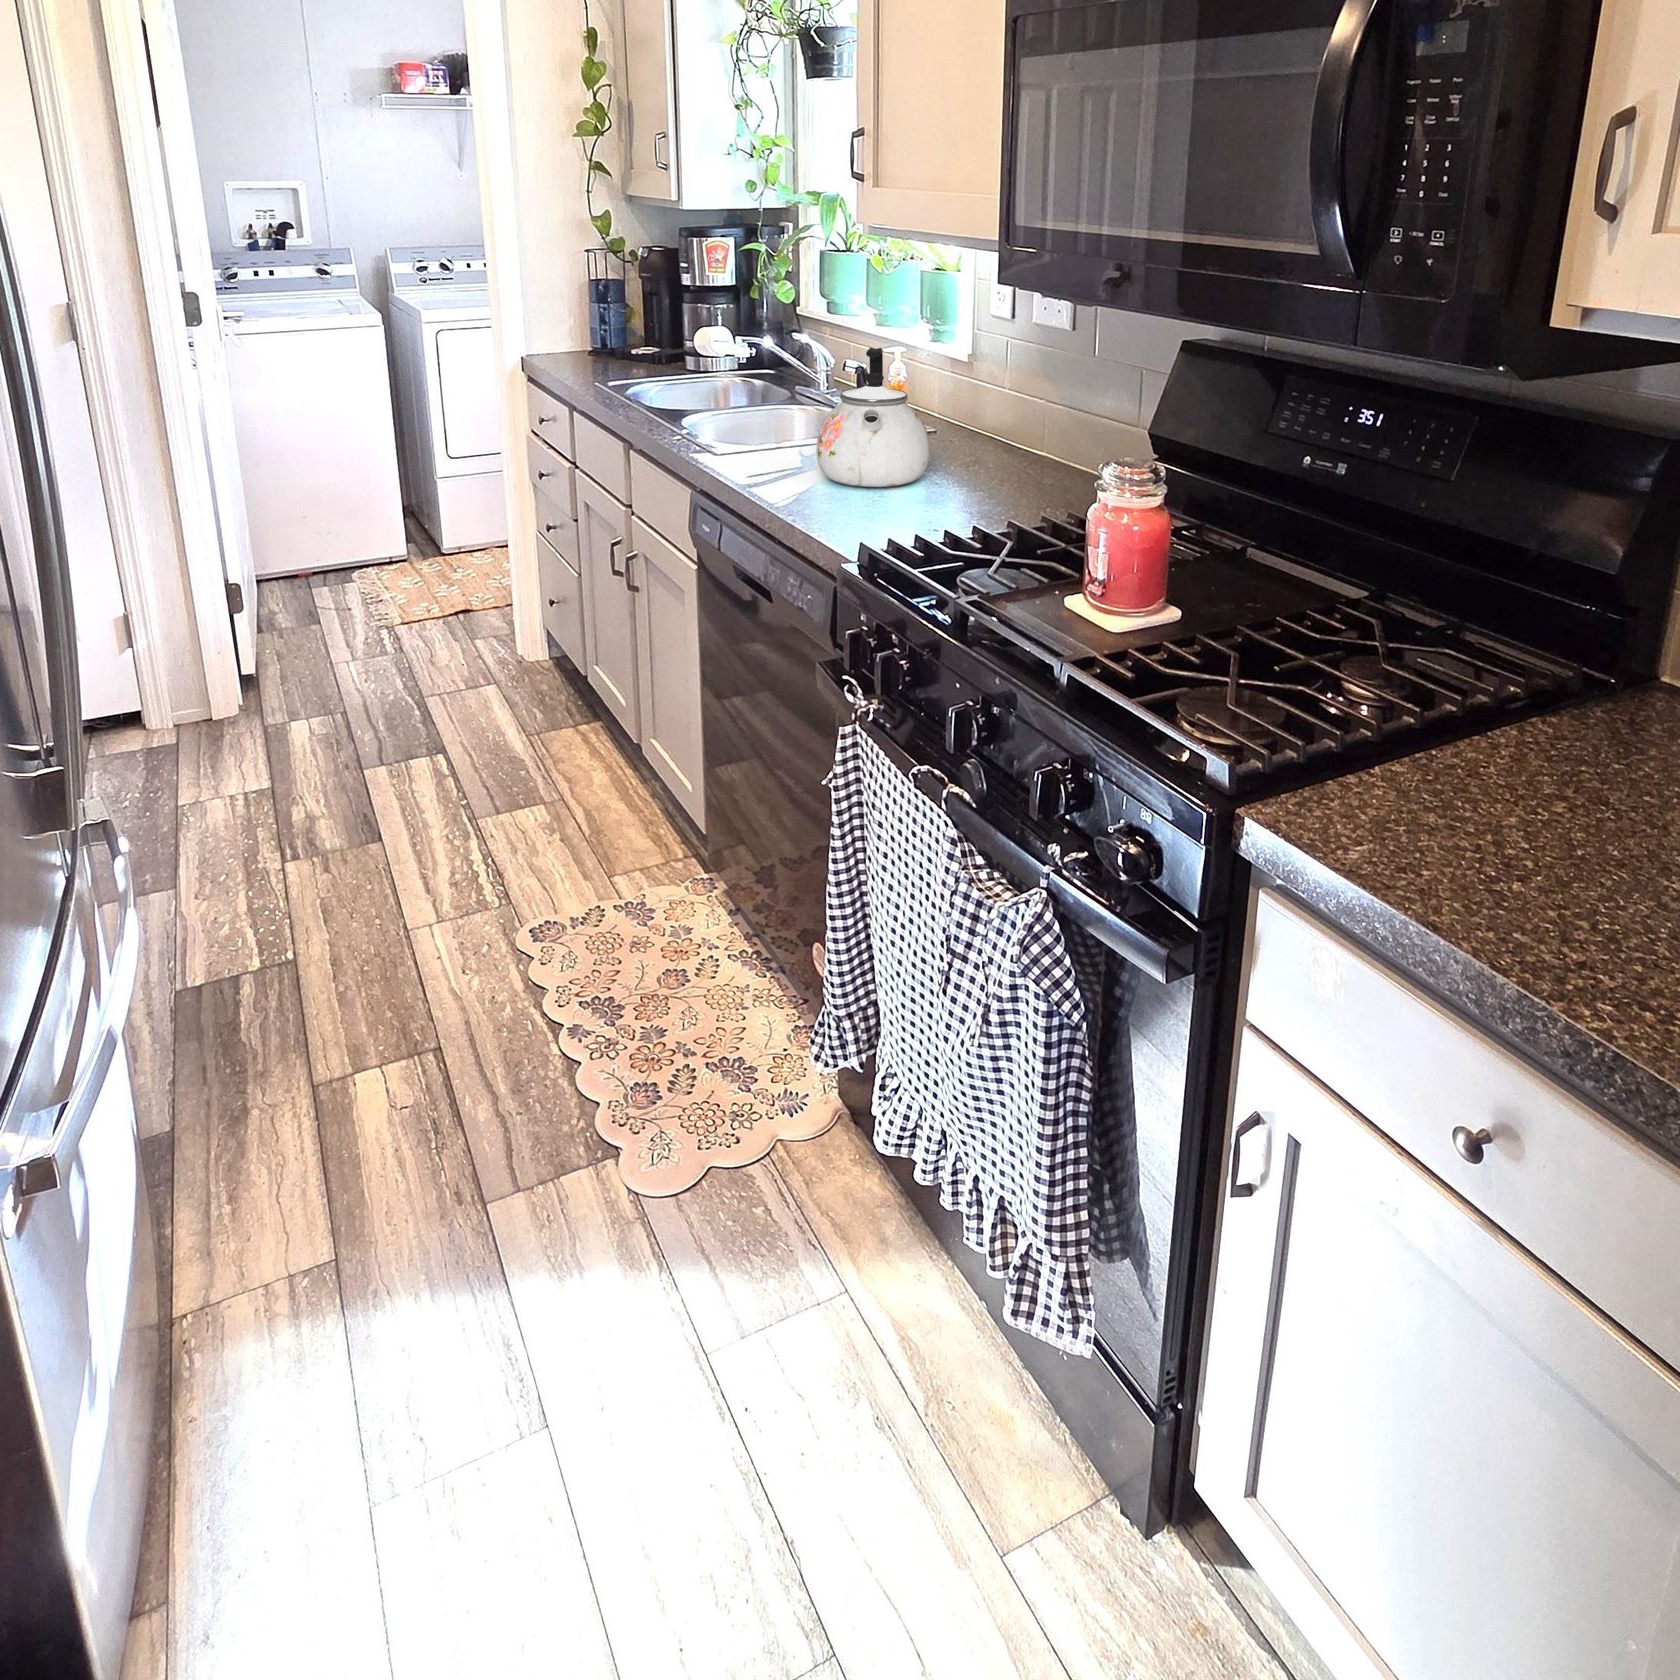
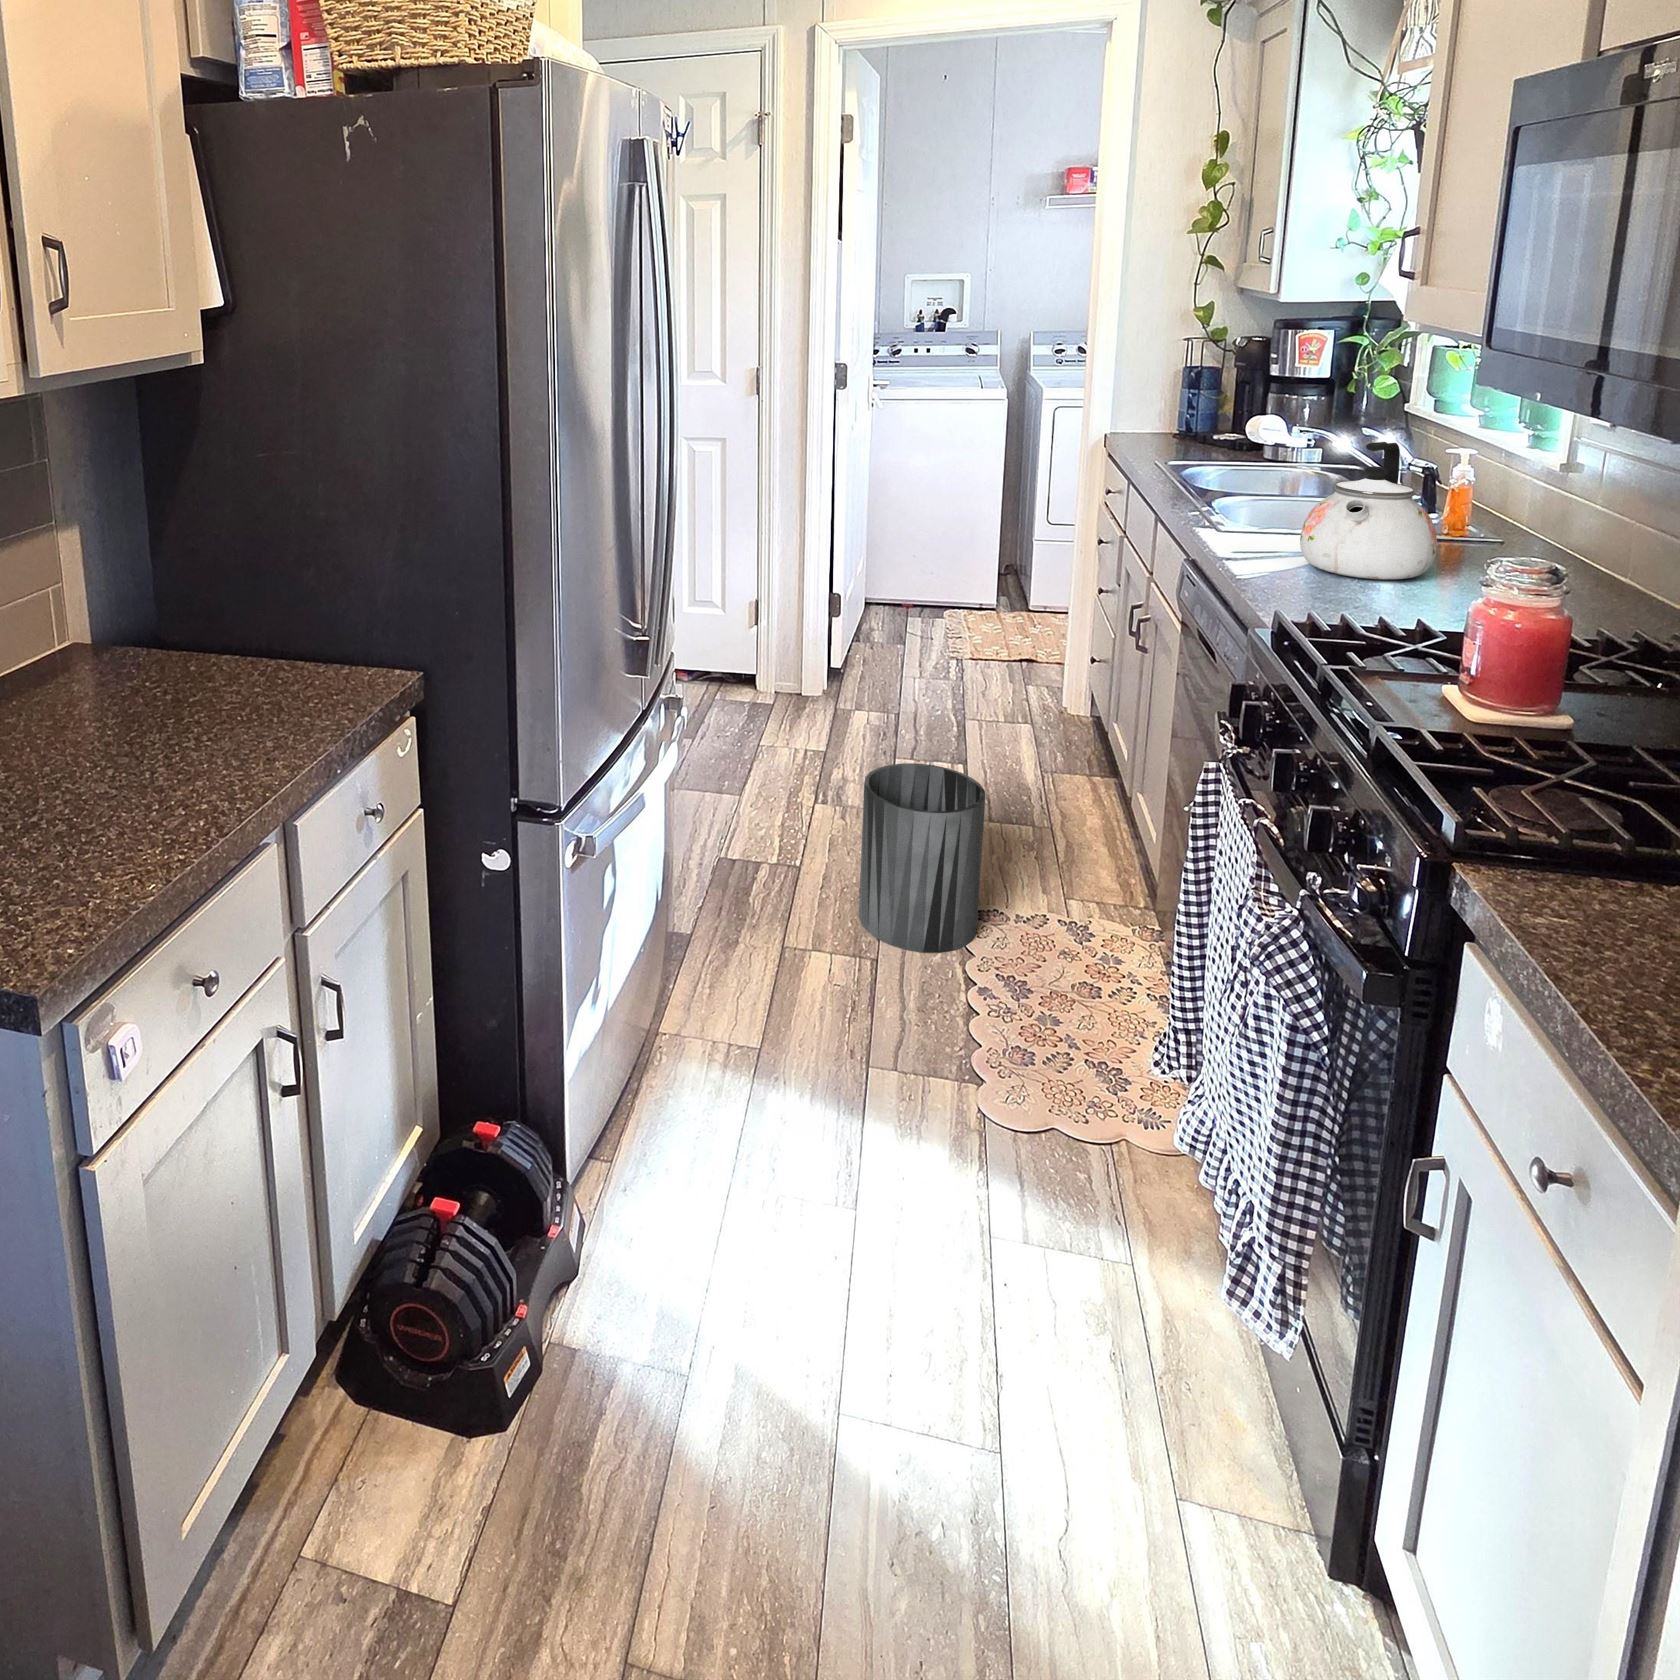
trash can: none [372,782,537,1021] -> present [859,763,985,953]

